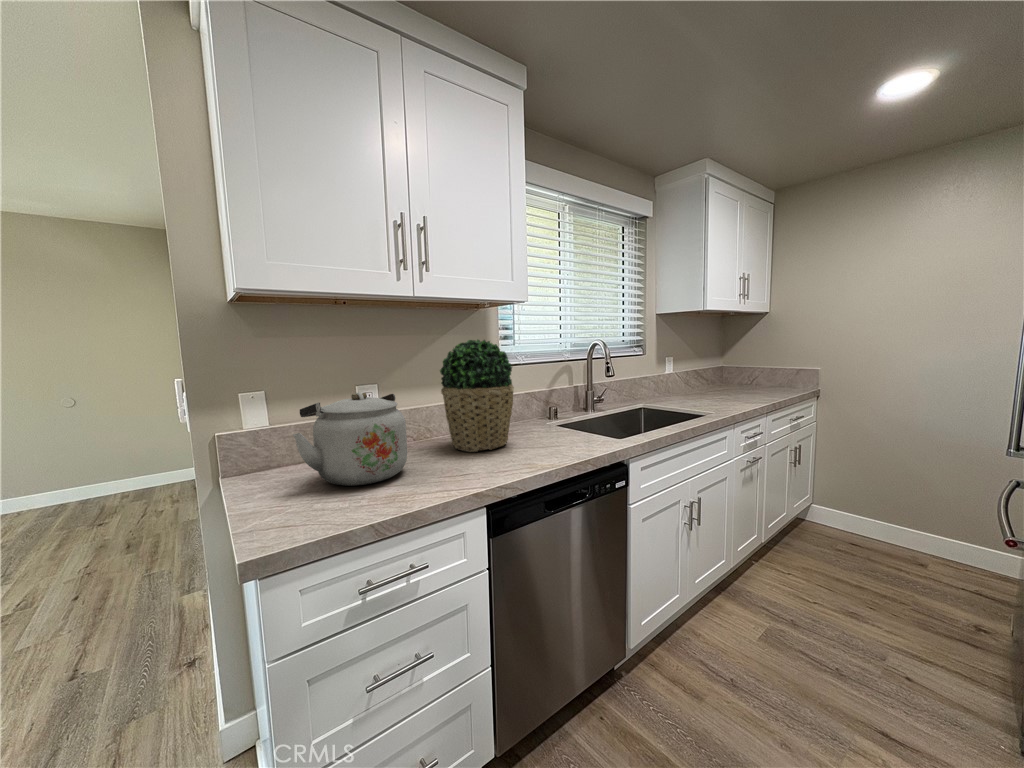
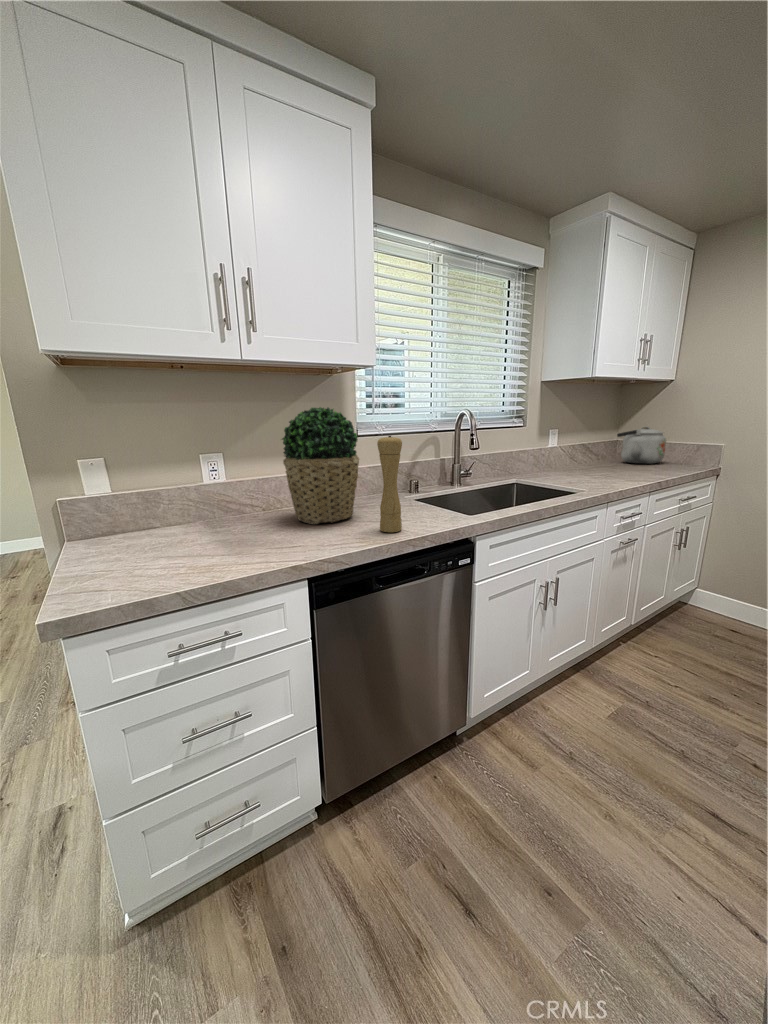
pepper mill: none [540,365,563,457] -> present [377,436,402,532]
kettle: present [293,392,407,486] -> present [617,426,666,464]

